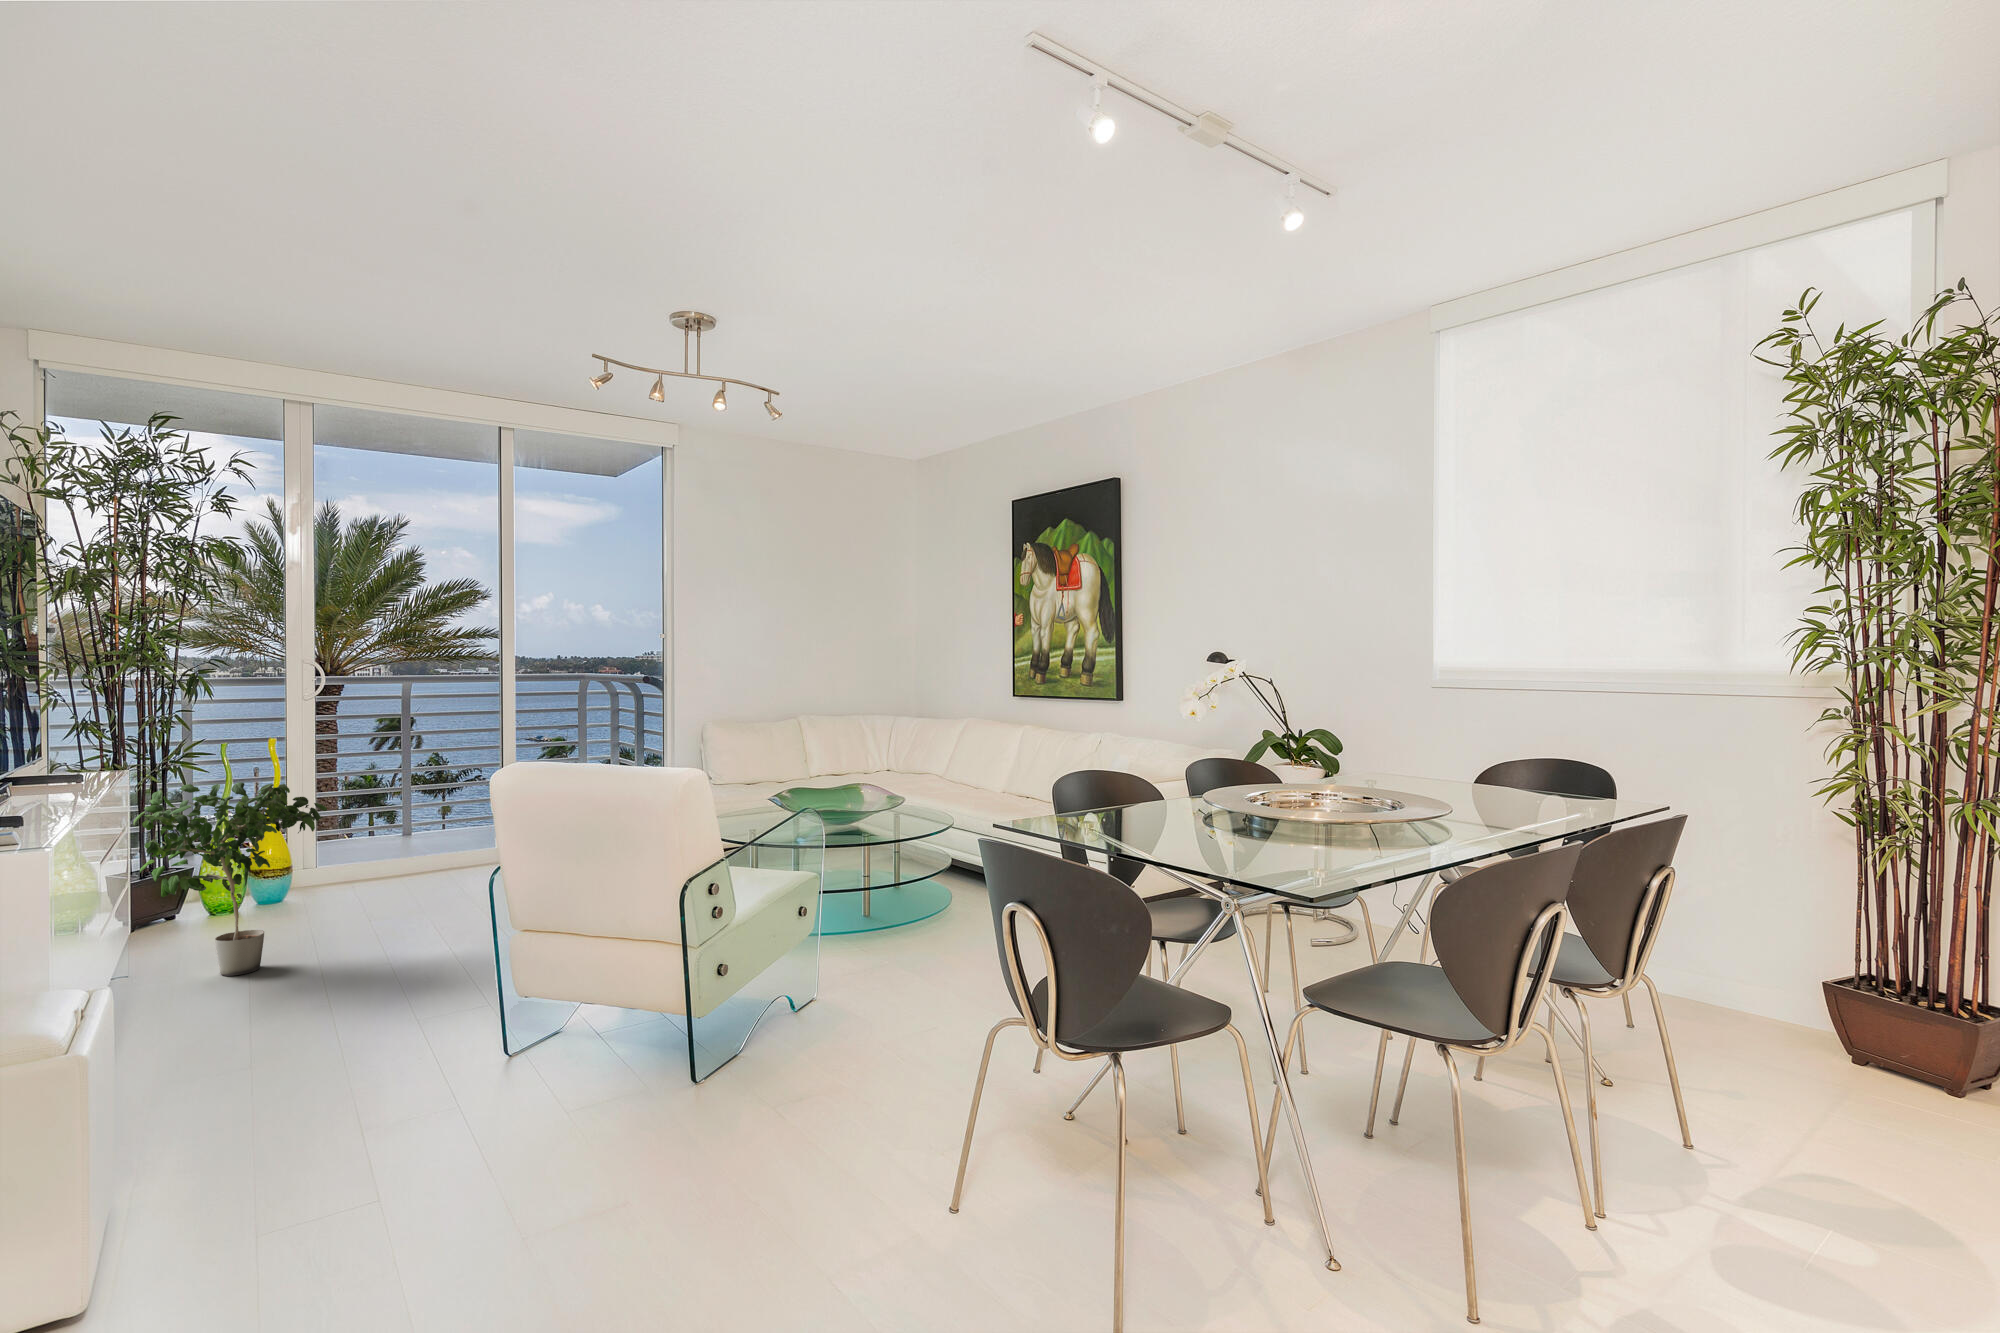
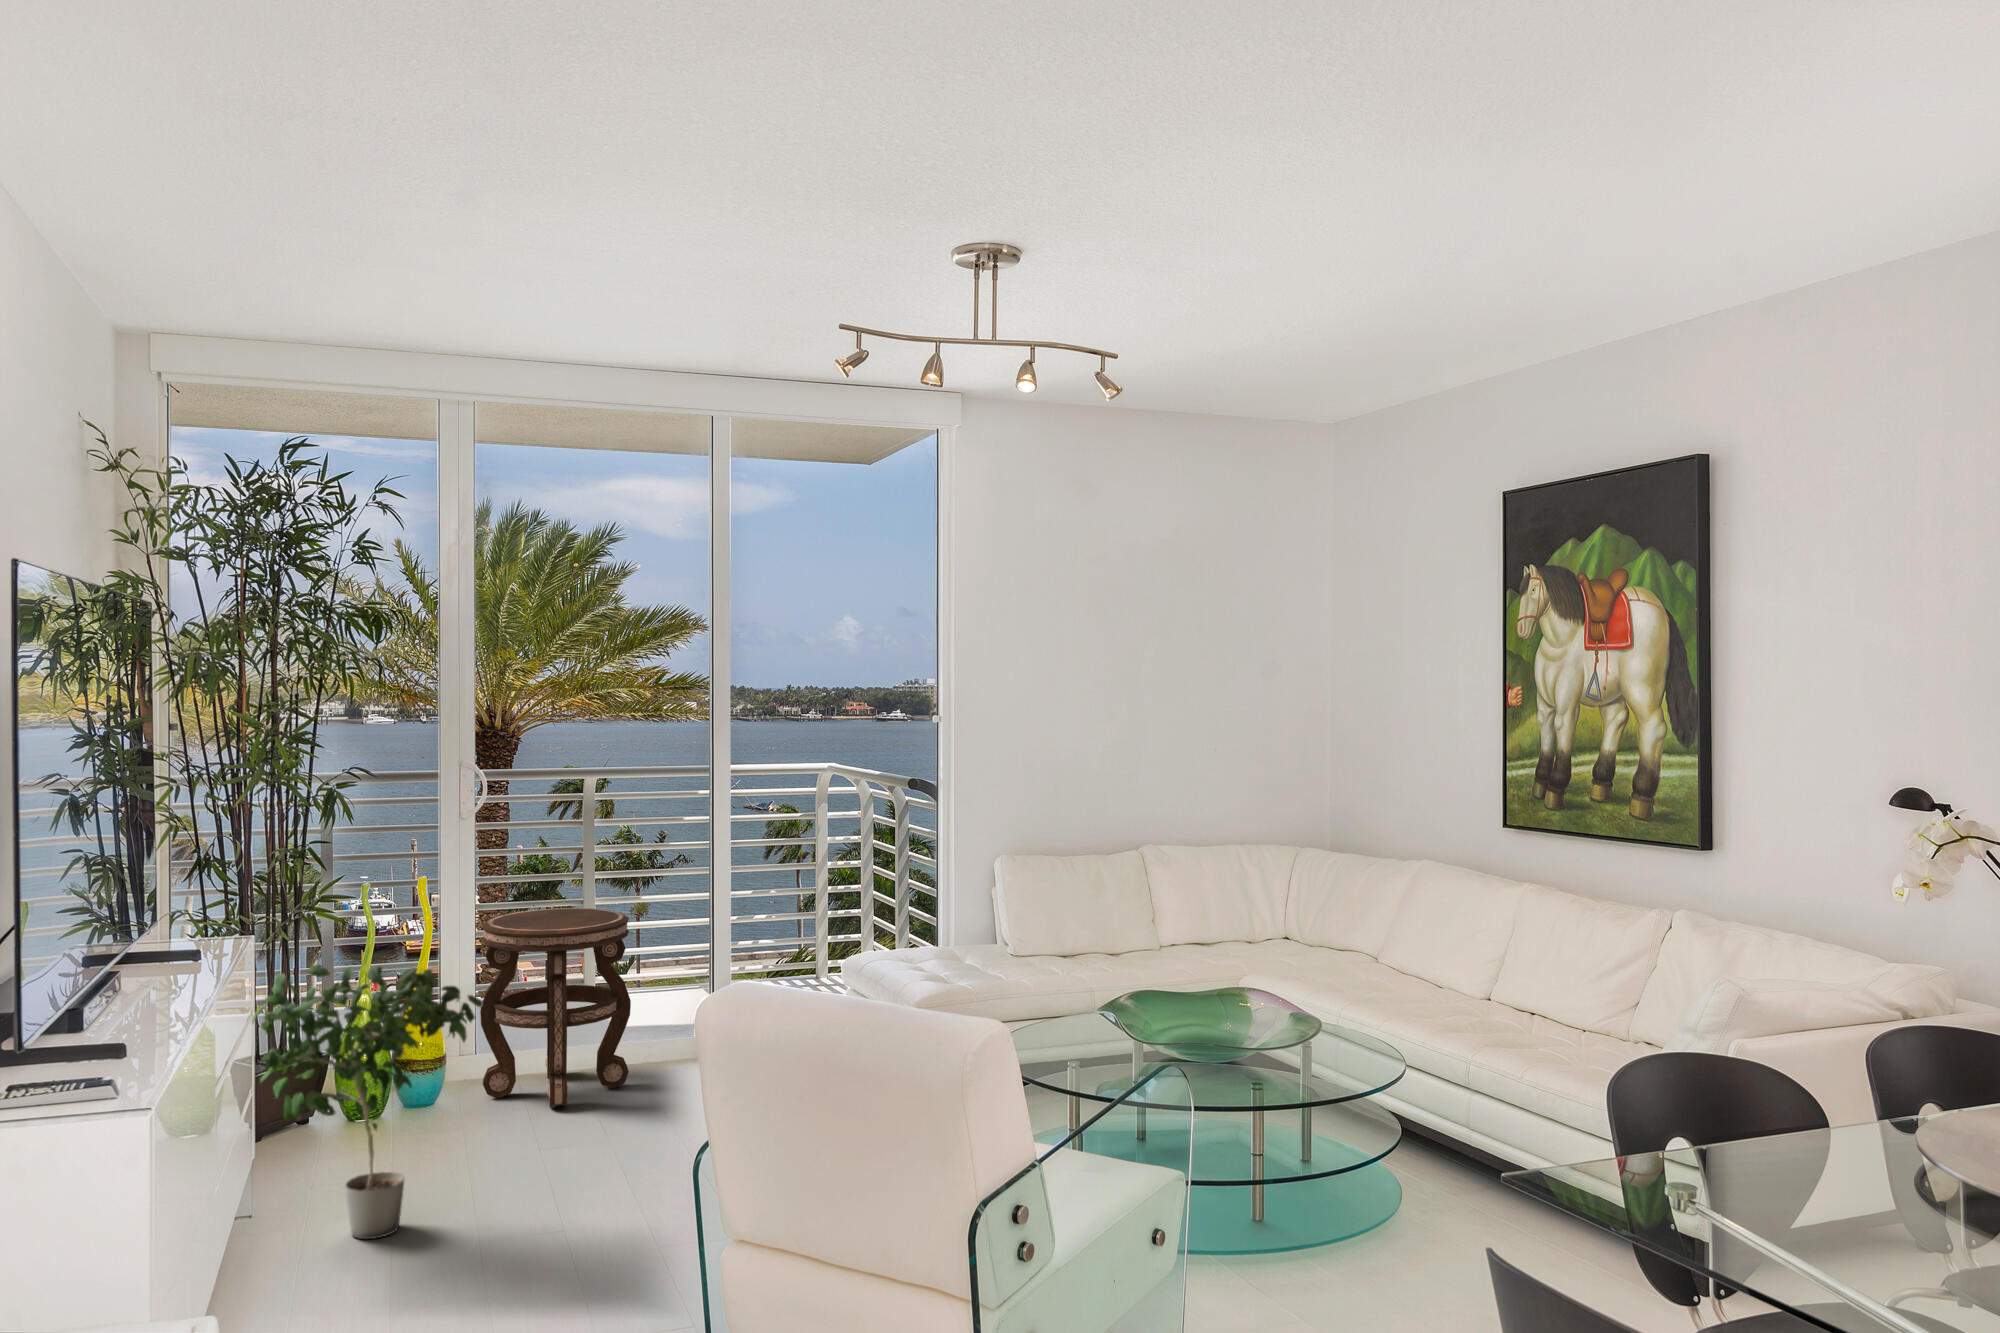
side table: none [321,763,439,897] -> present [480,908,631,1108]

